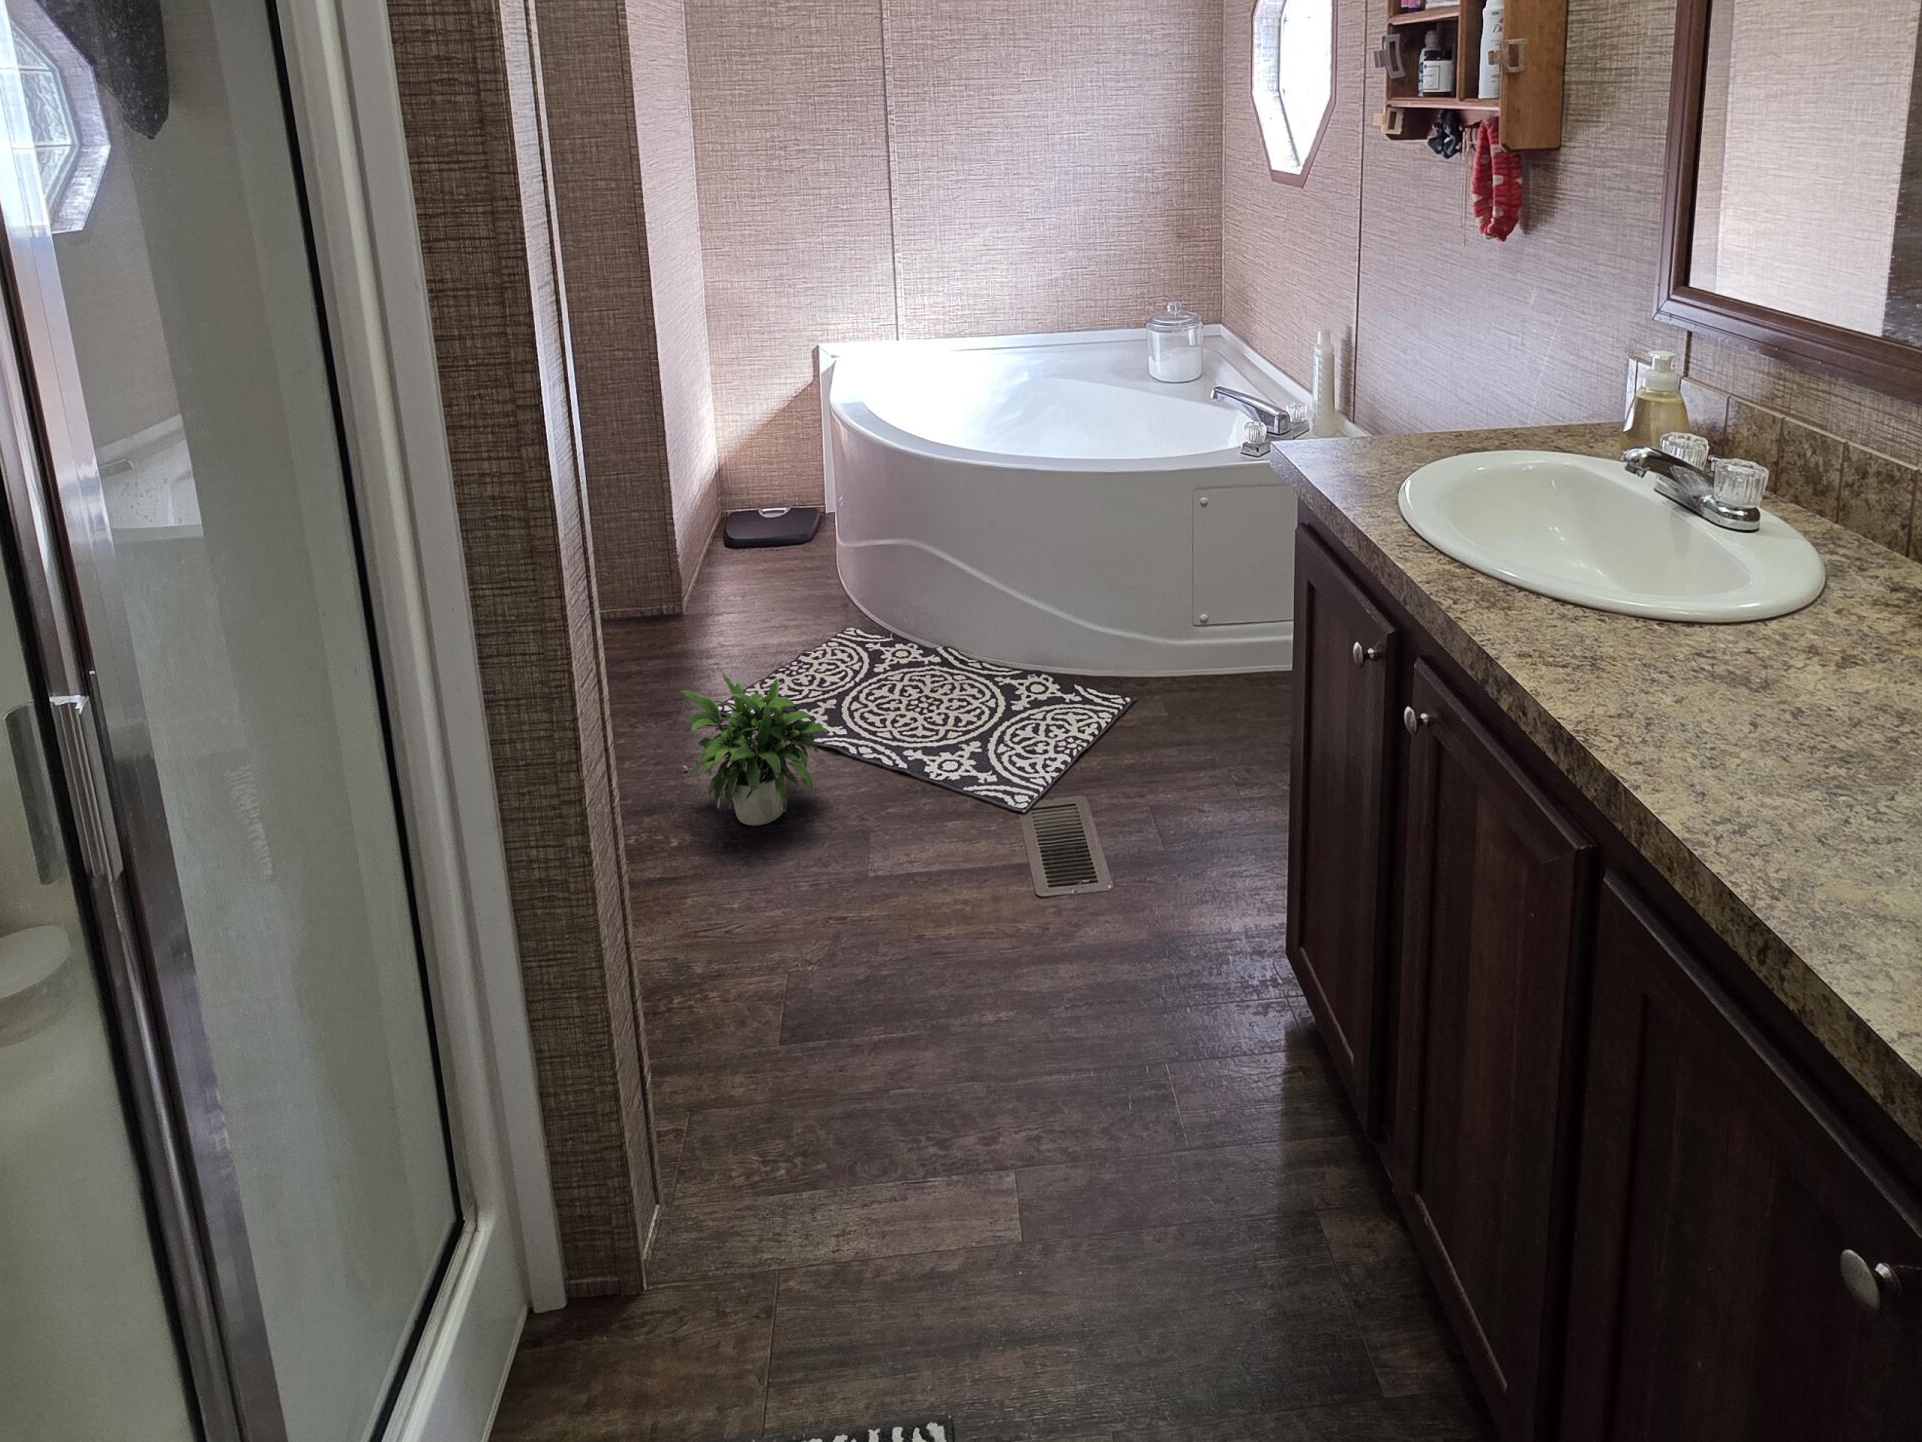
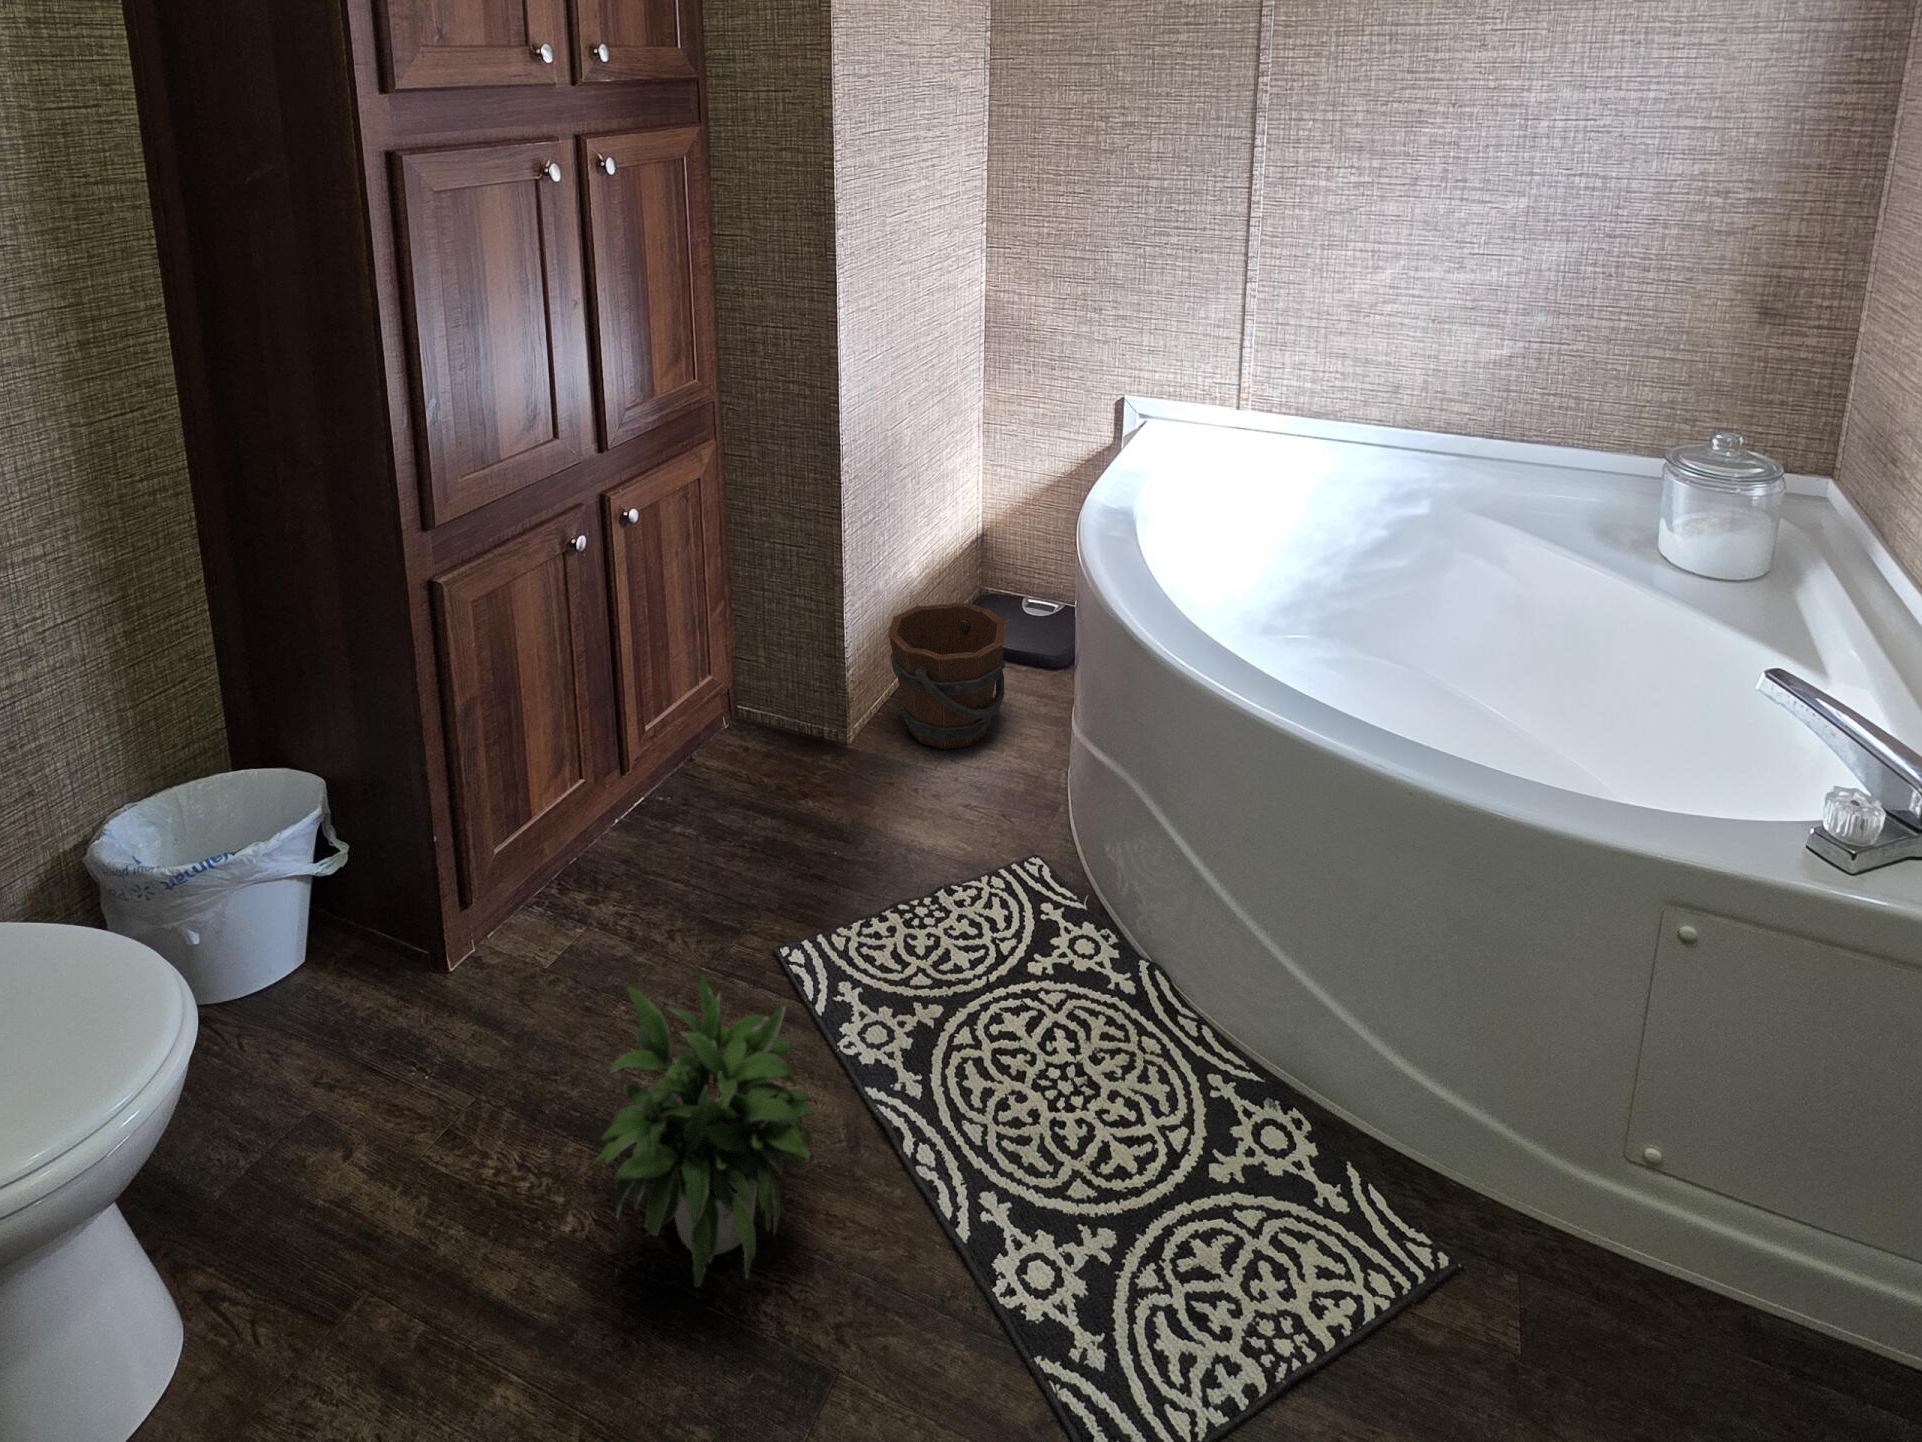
bucket: none [703,495,790,596] -> present [888,602,1006,749]

